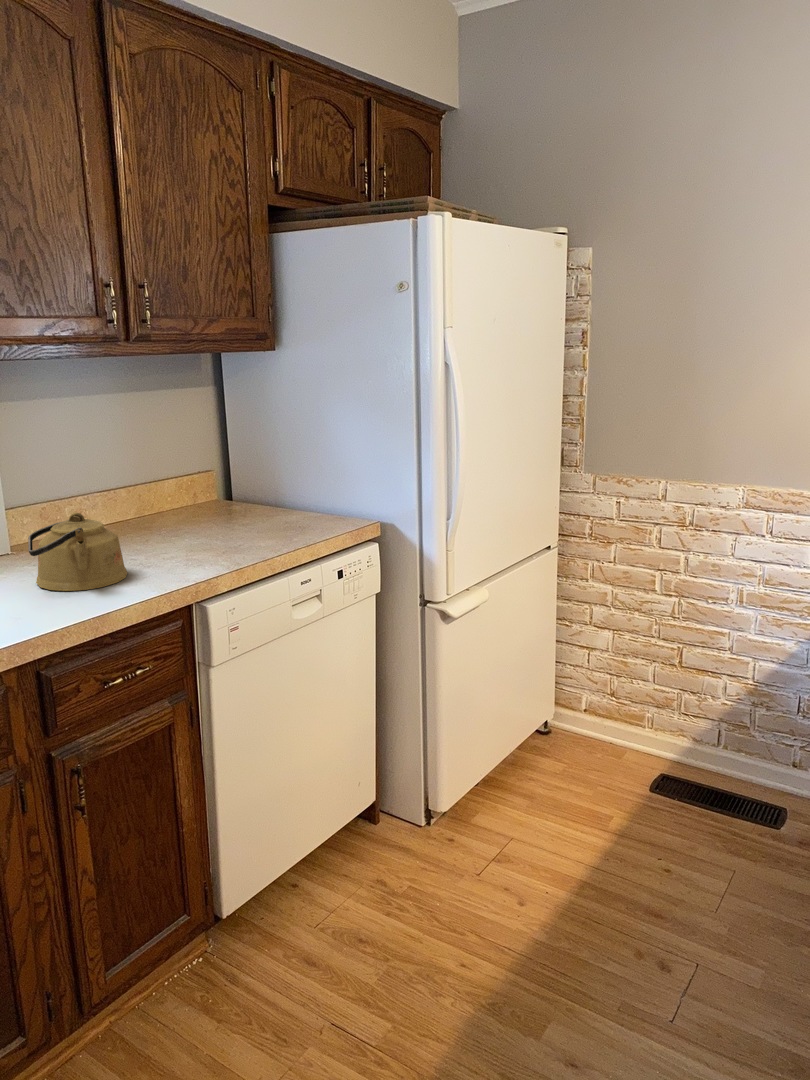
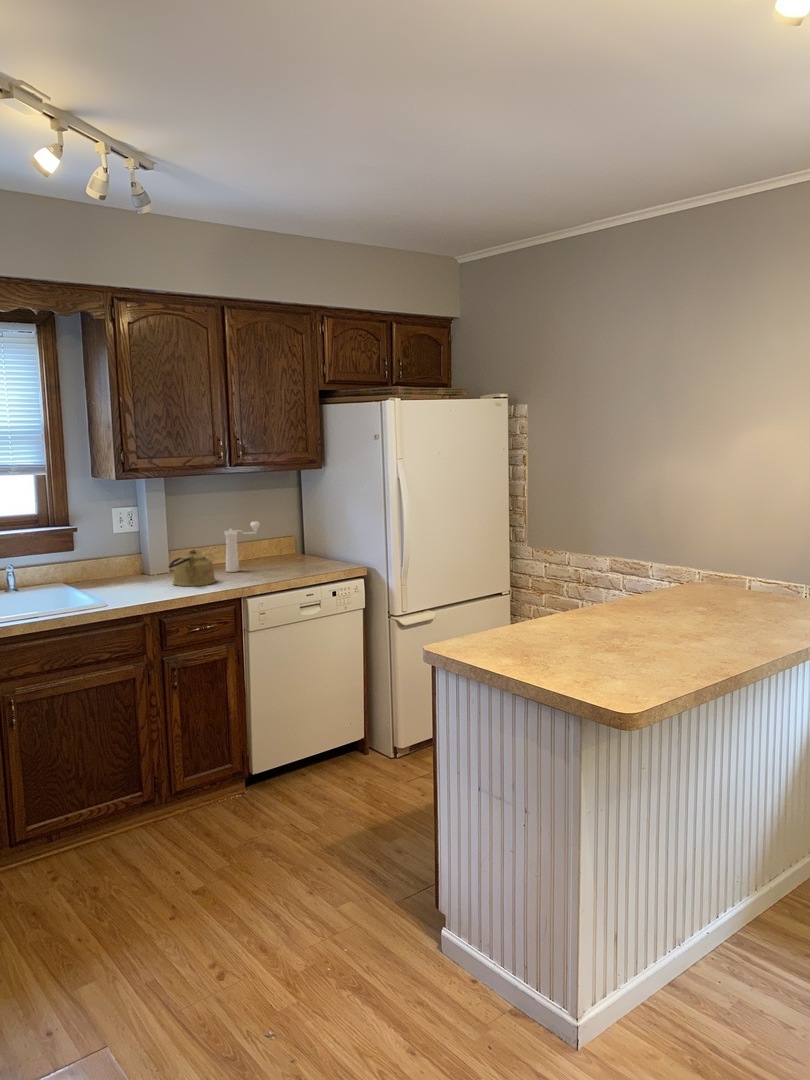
pepper mill: none [119,448,184,547] -> present [224,522,260,572]

